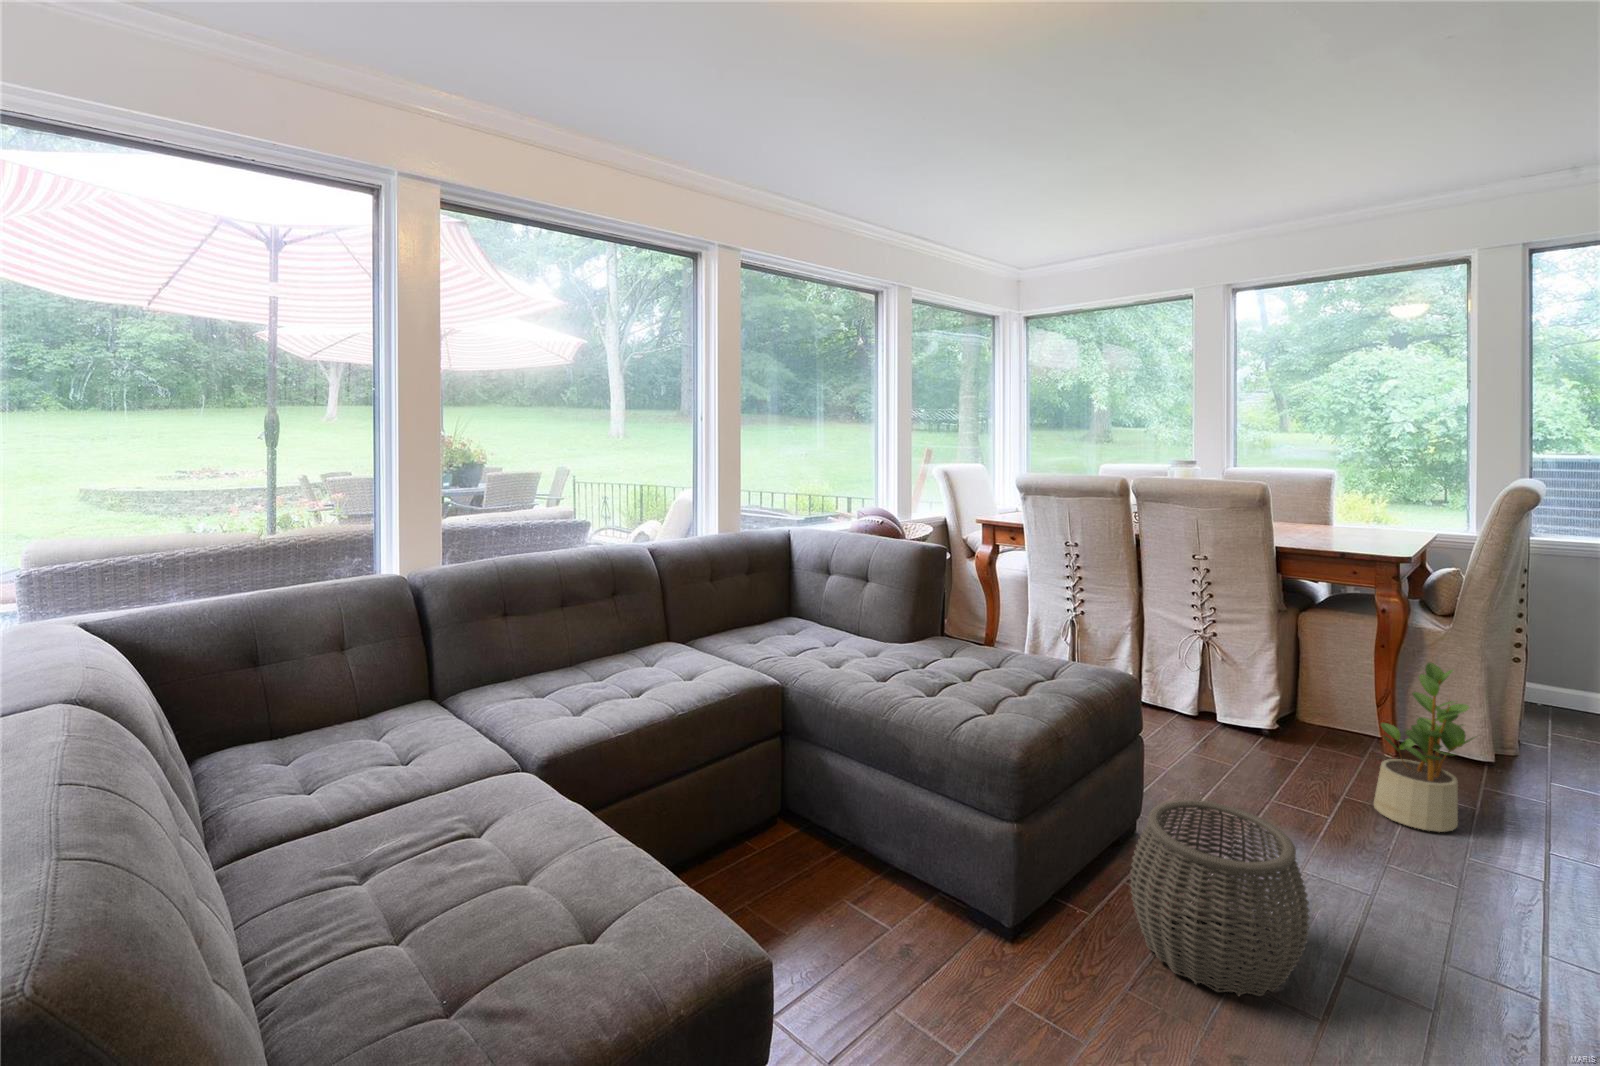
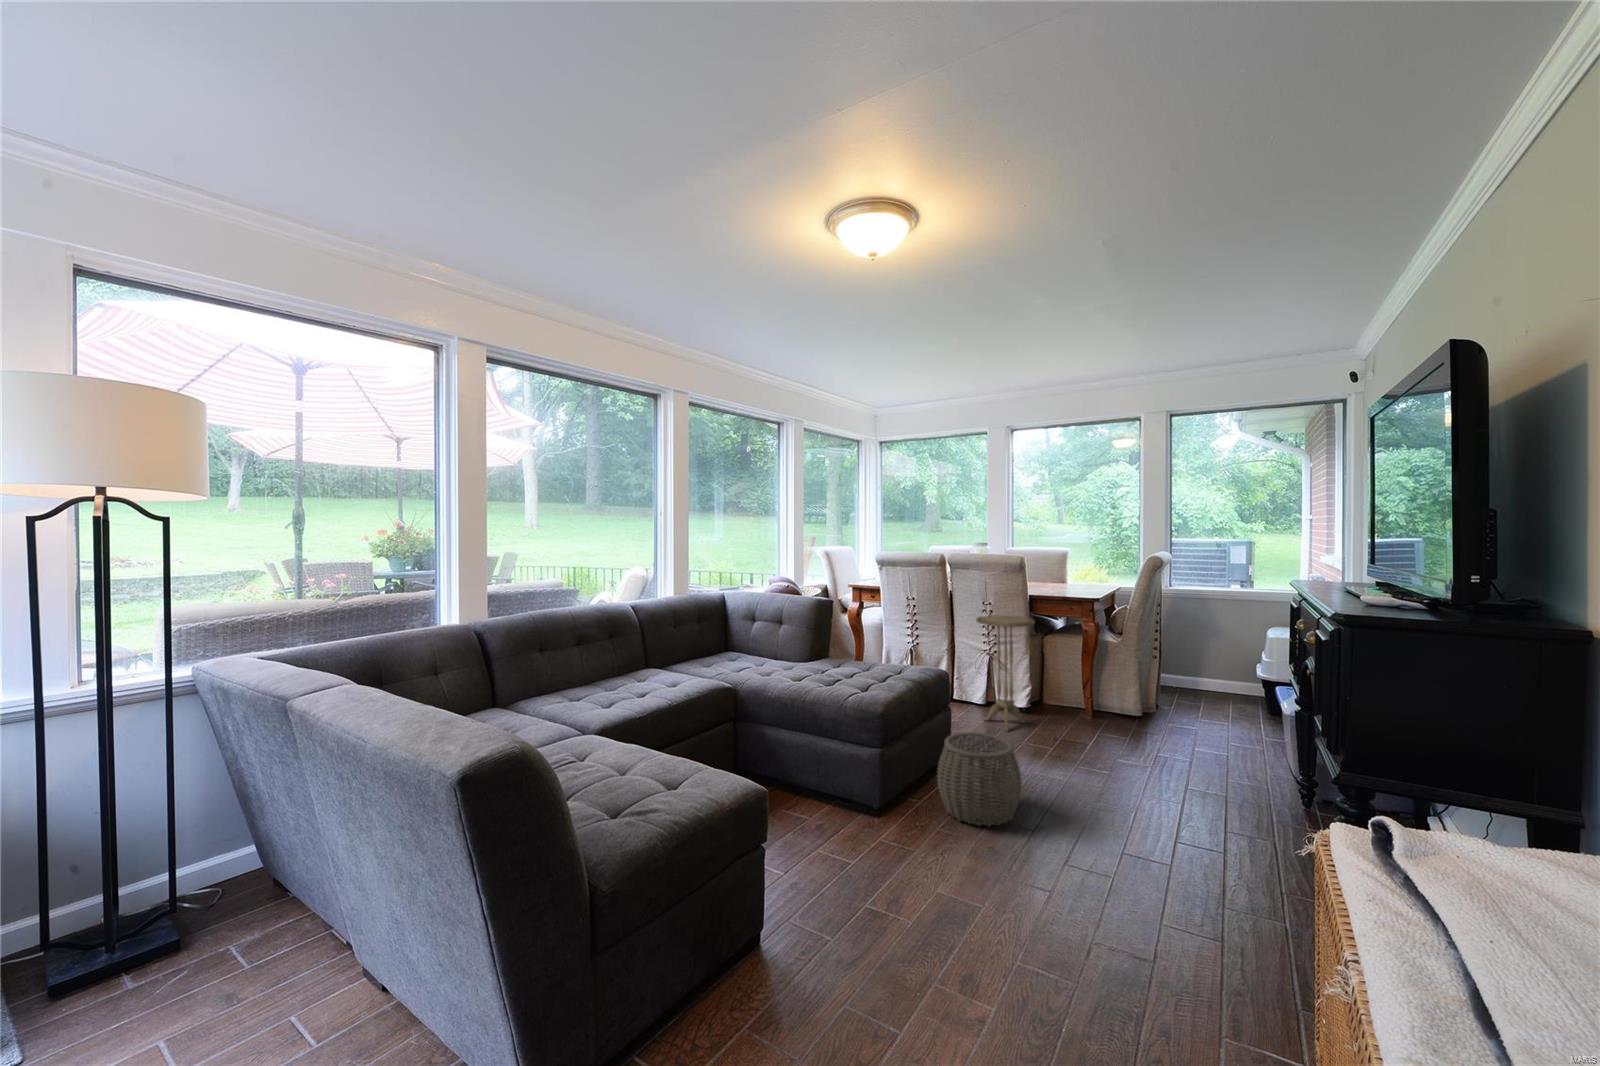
side table: none [1188,577,1298,769] -> present [976,616,1035,732]
potted plant: present [1374,663,1475,832] -> none [1077,658,1121,754]

